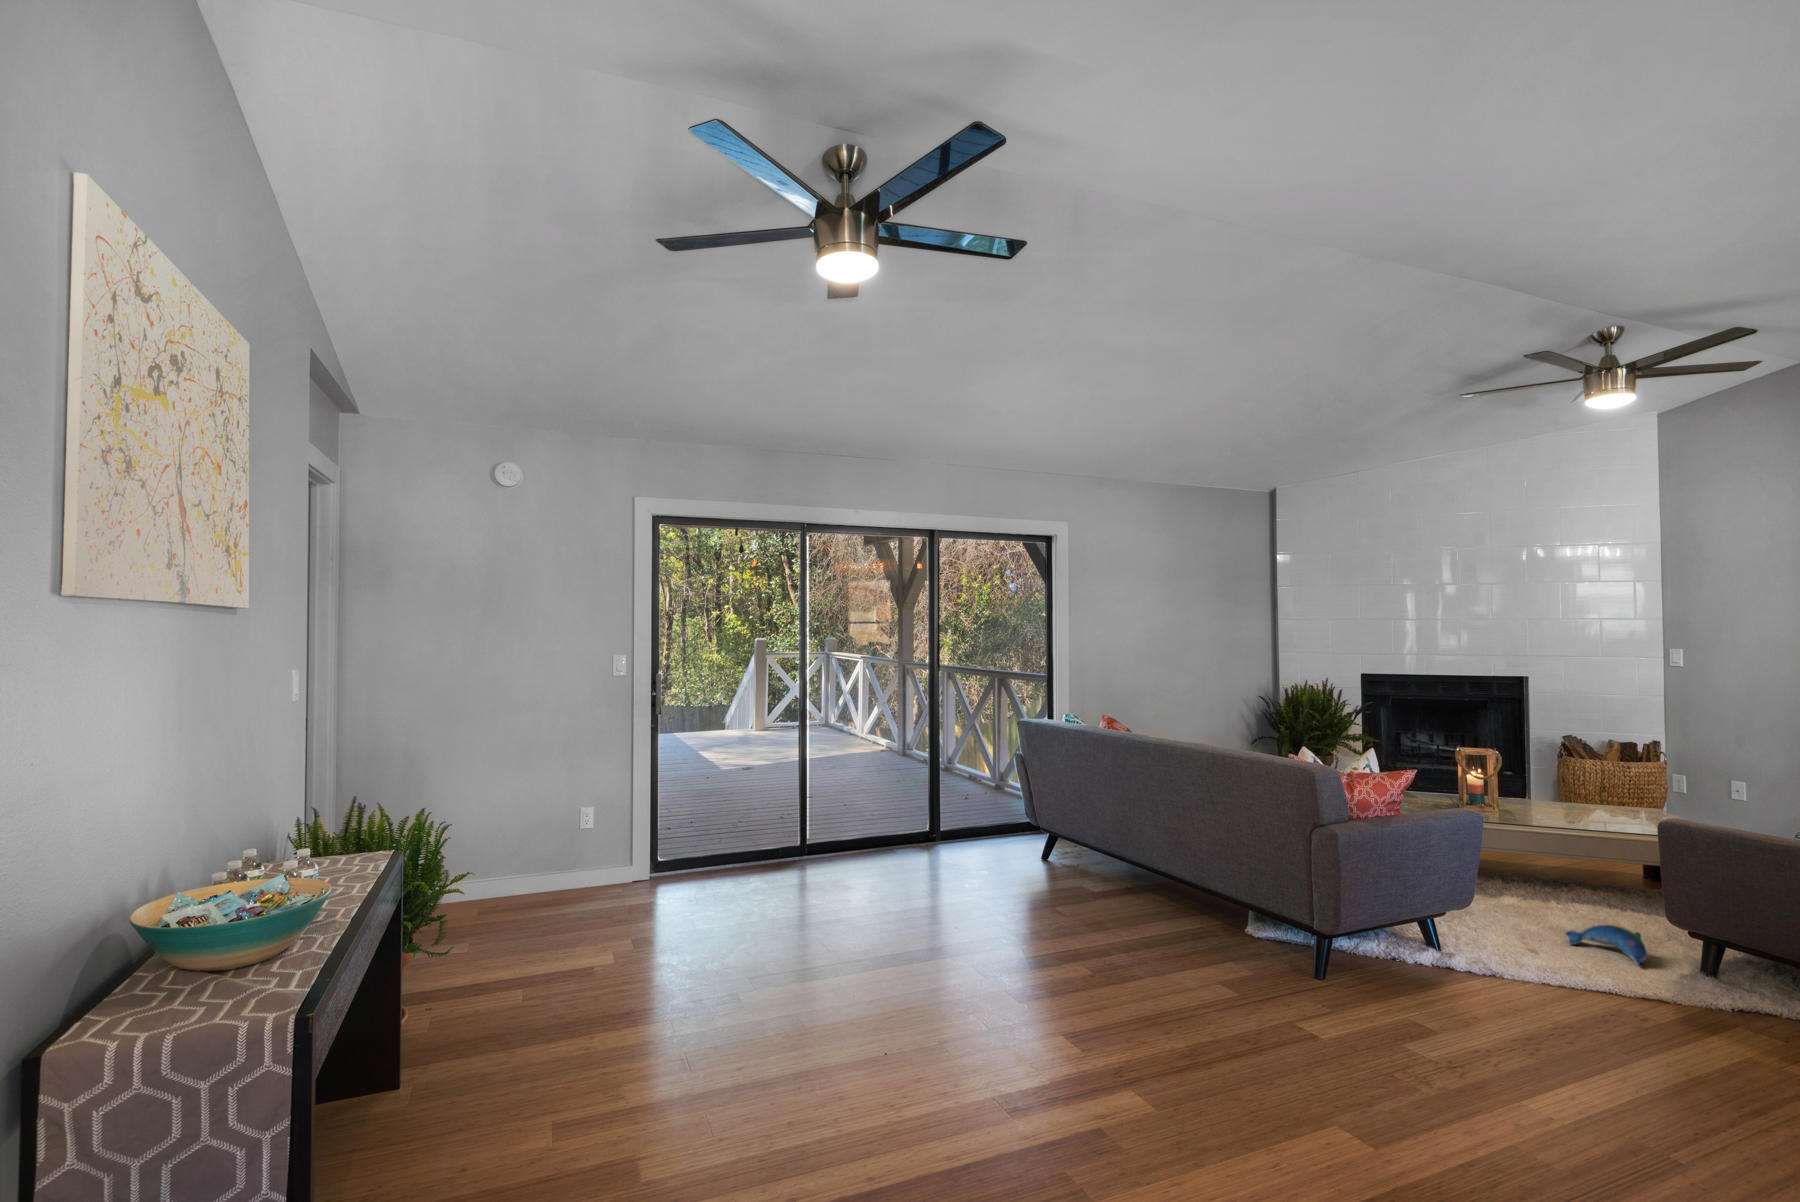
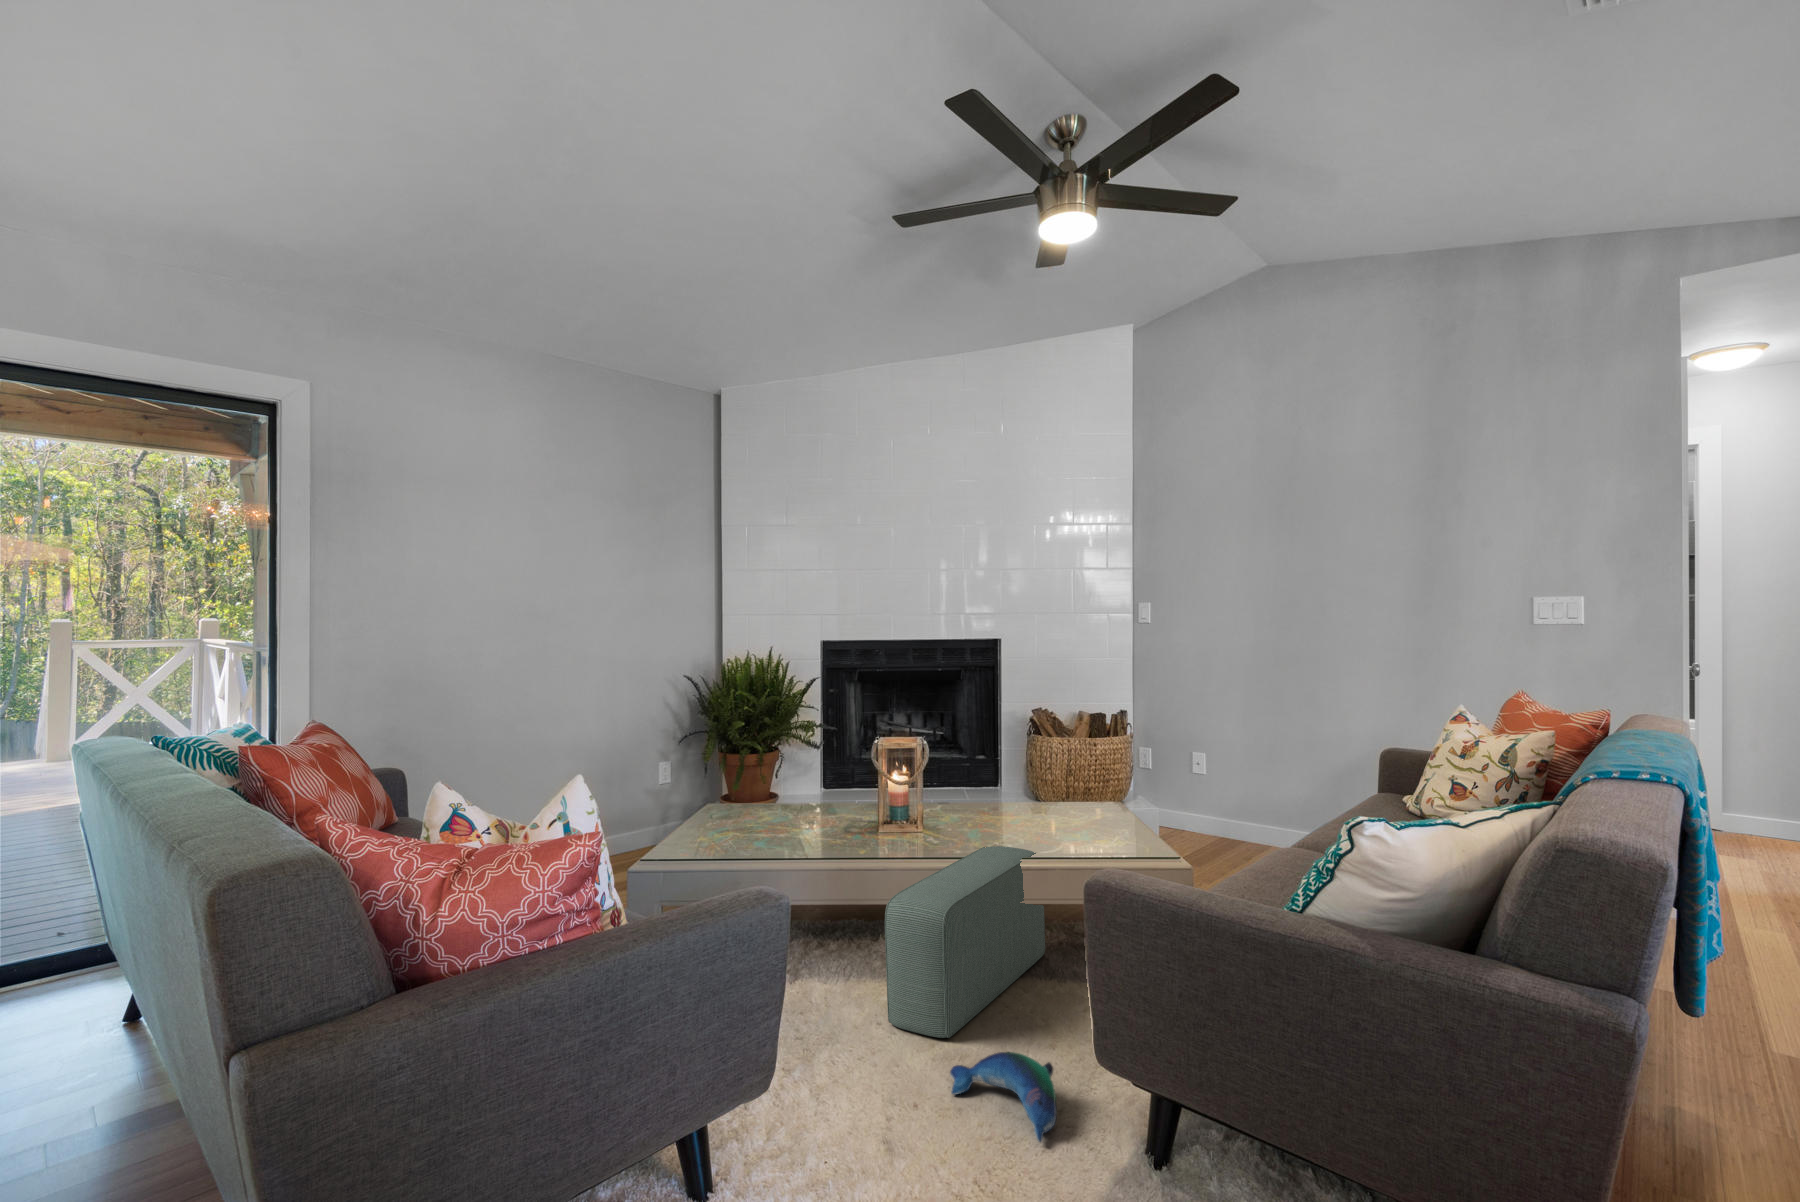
pouf: none [1505,822,1610,924] -> present [885,846,1045,1038]

